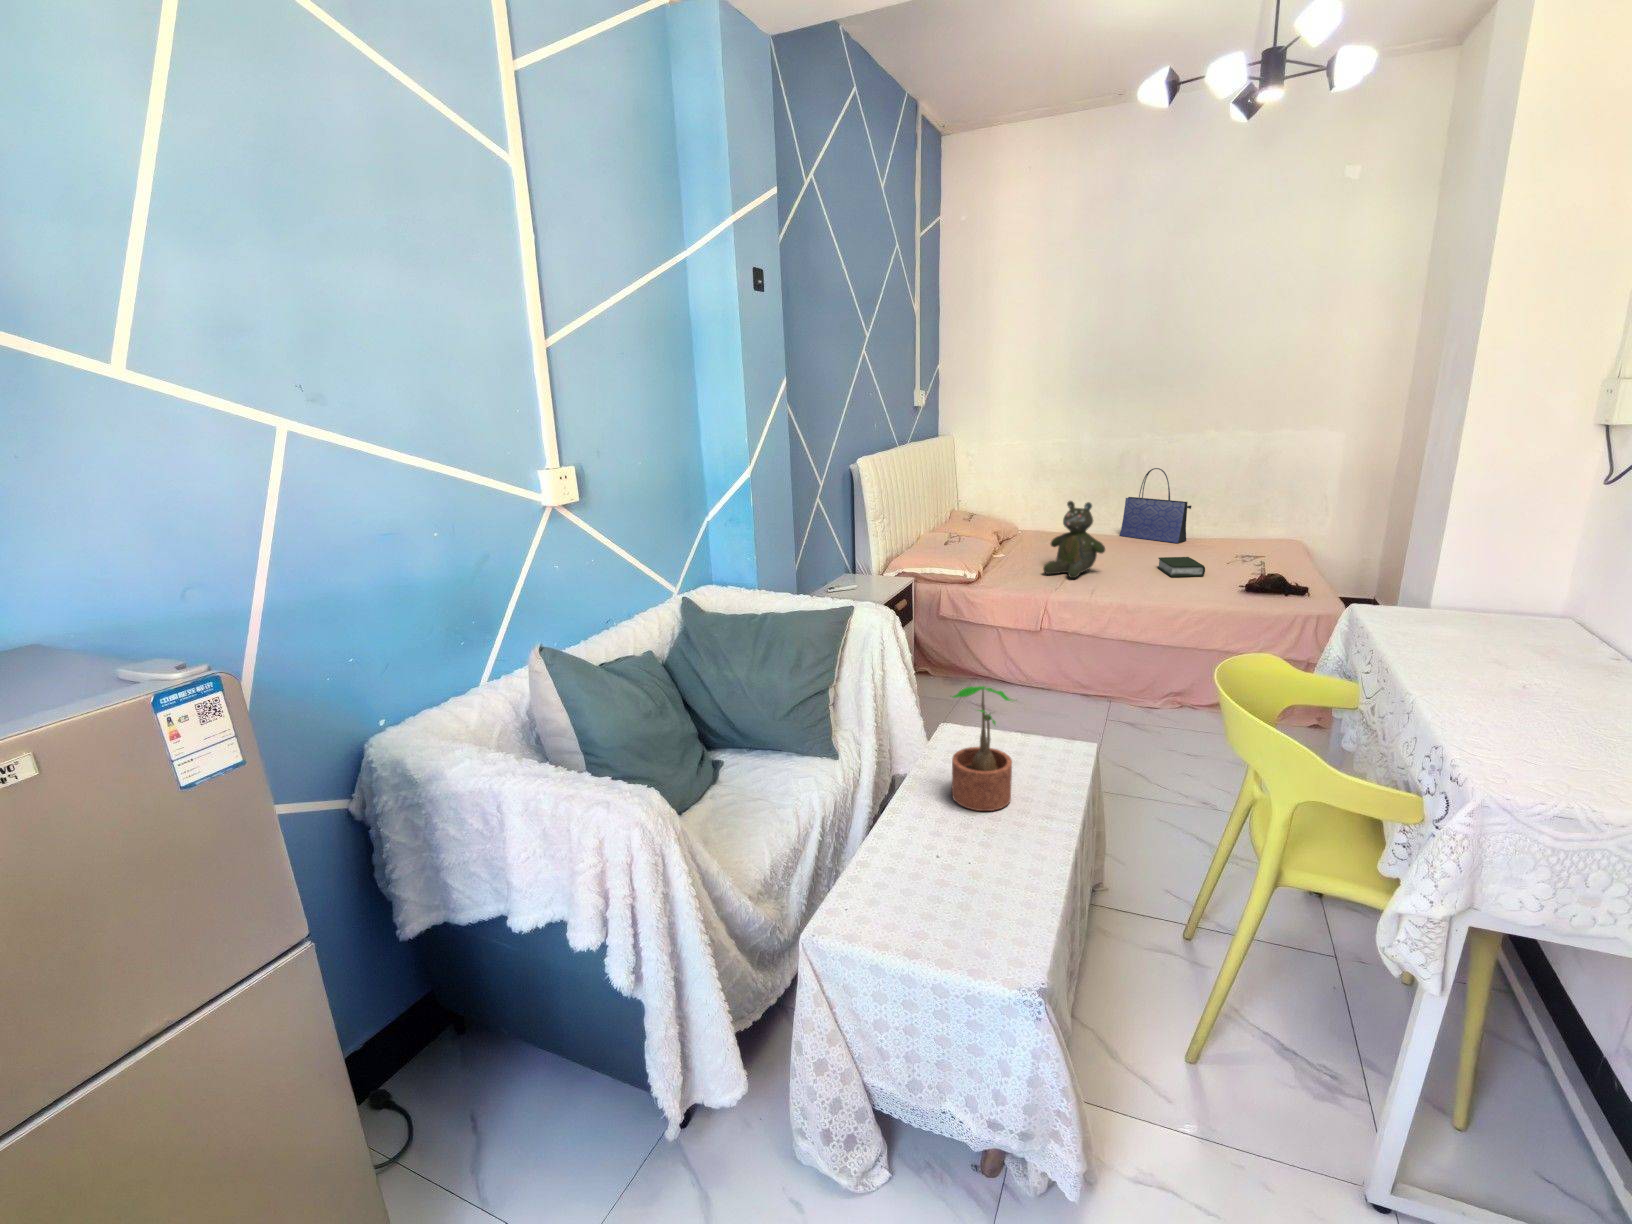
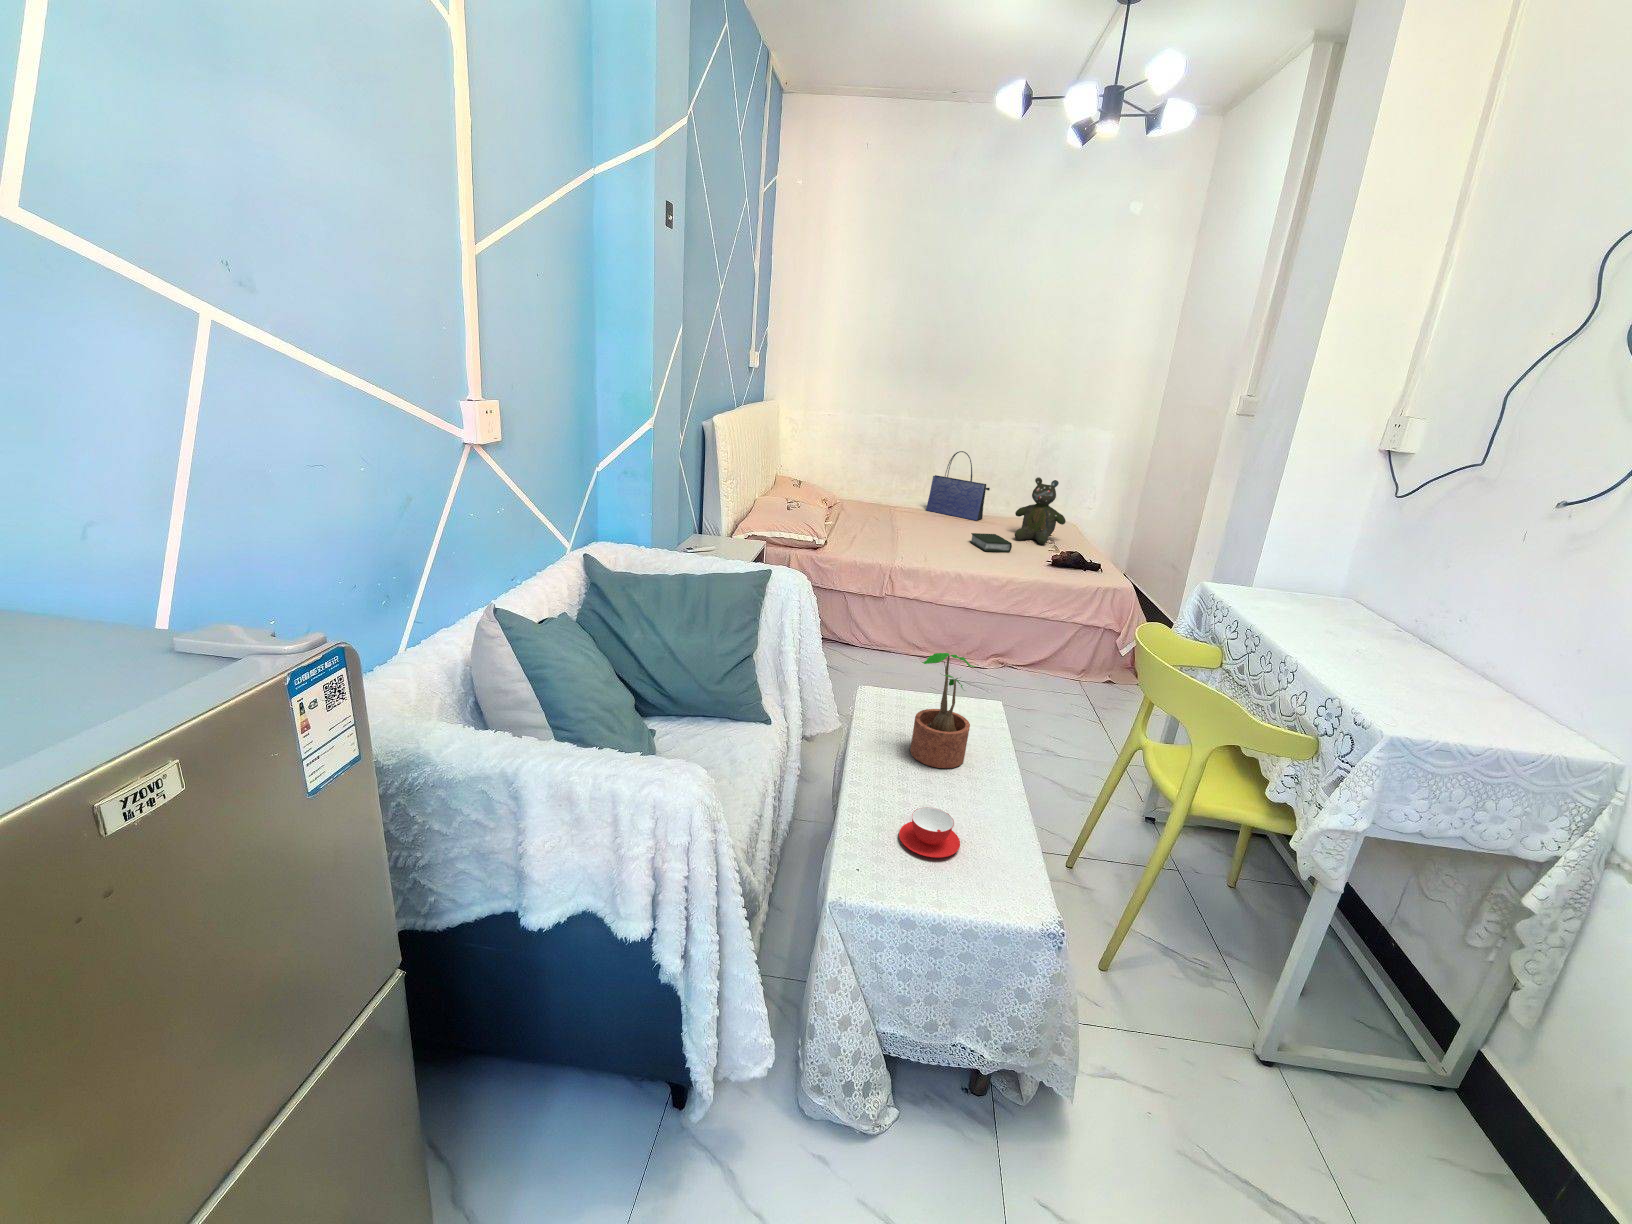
teddy bear: present [1043,501,1105,578] -> present [1015,477,1066,544]
teacup: none [889,849,955,903] -> present [899,807,960,858]

